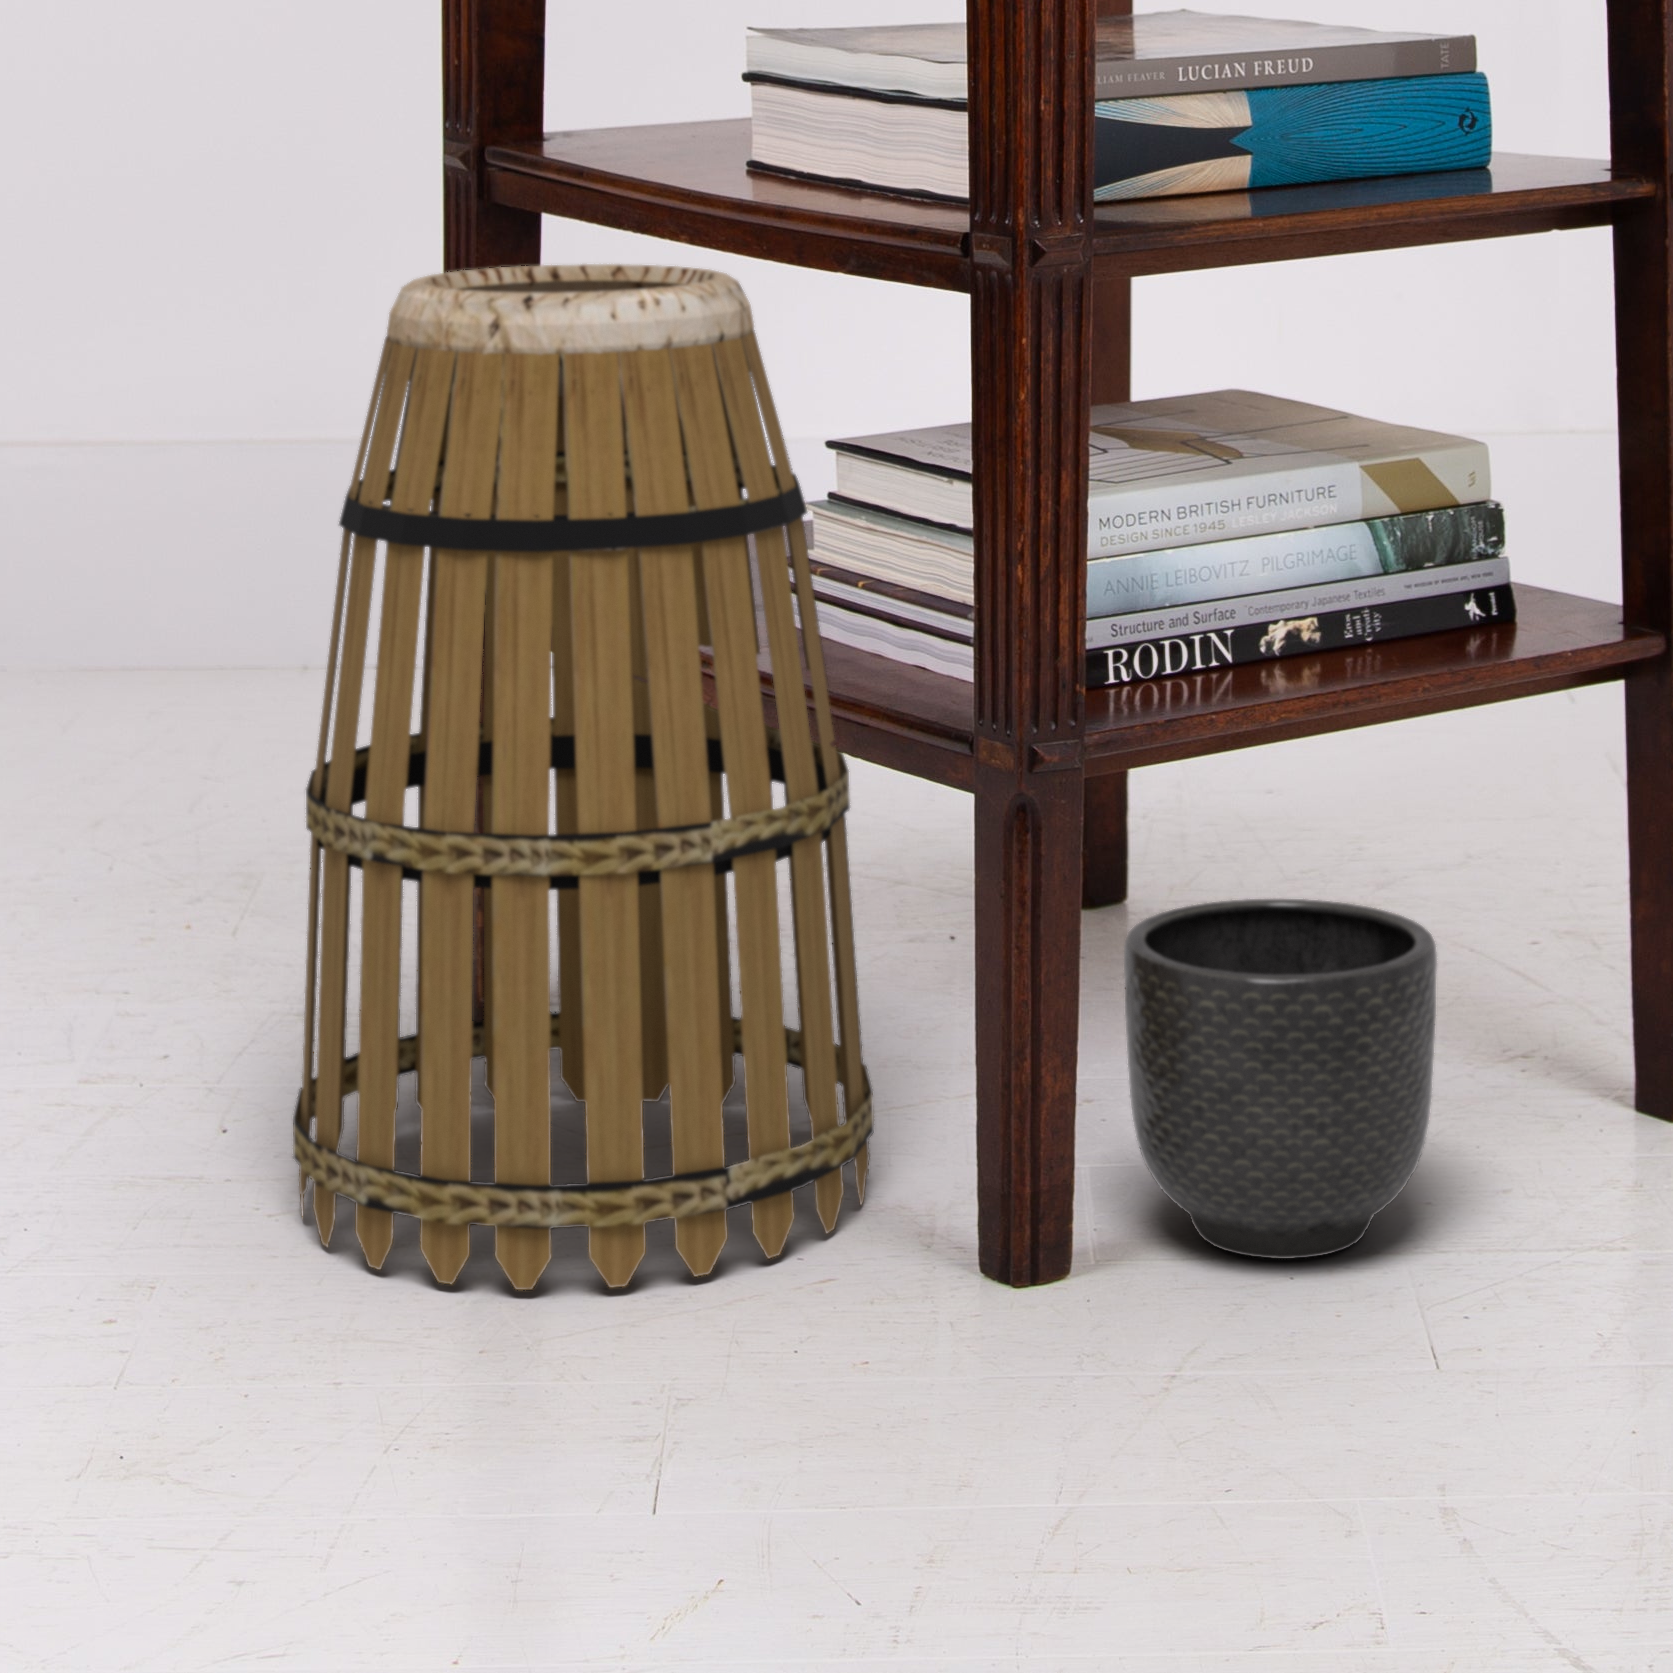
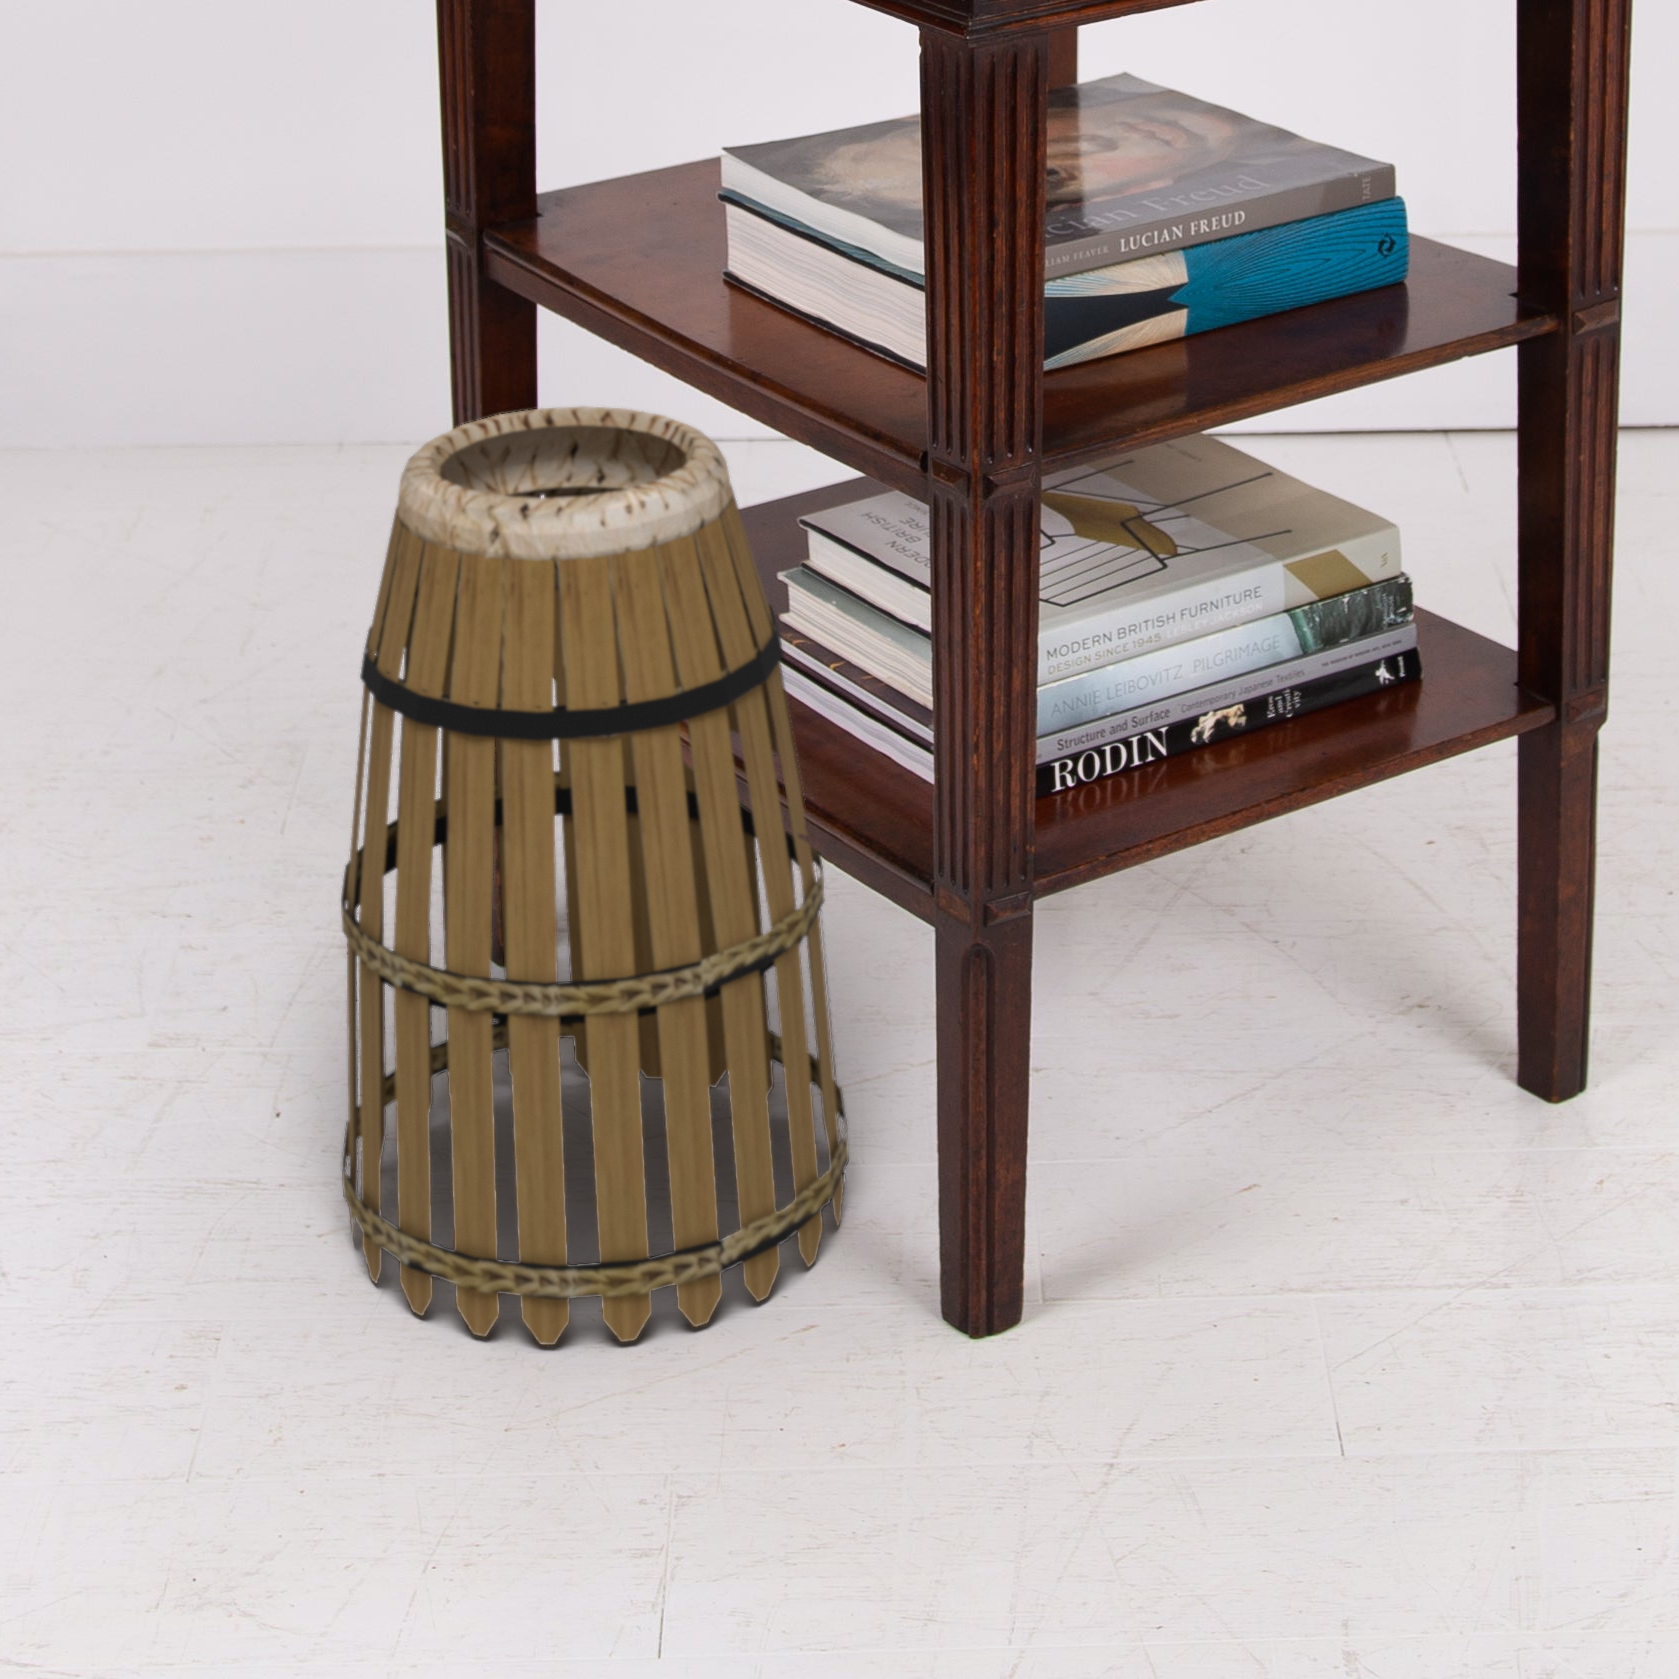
planter: present [1124,899,1437,1259] -> none [1068,967,1342,1302]

